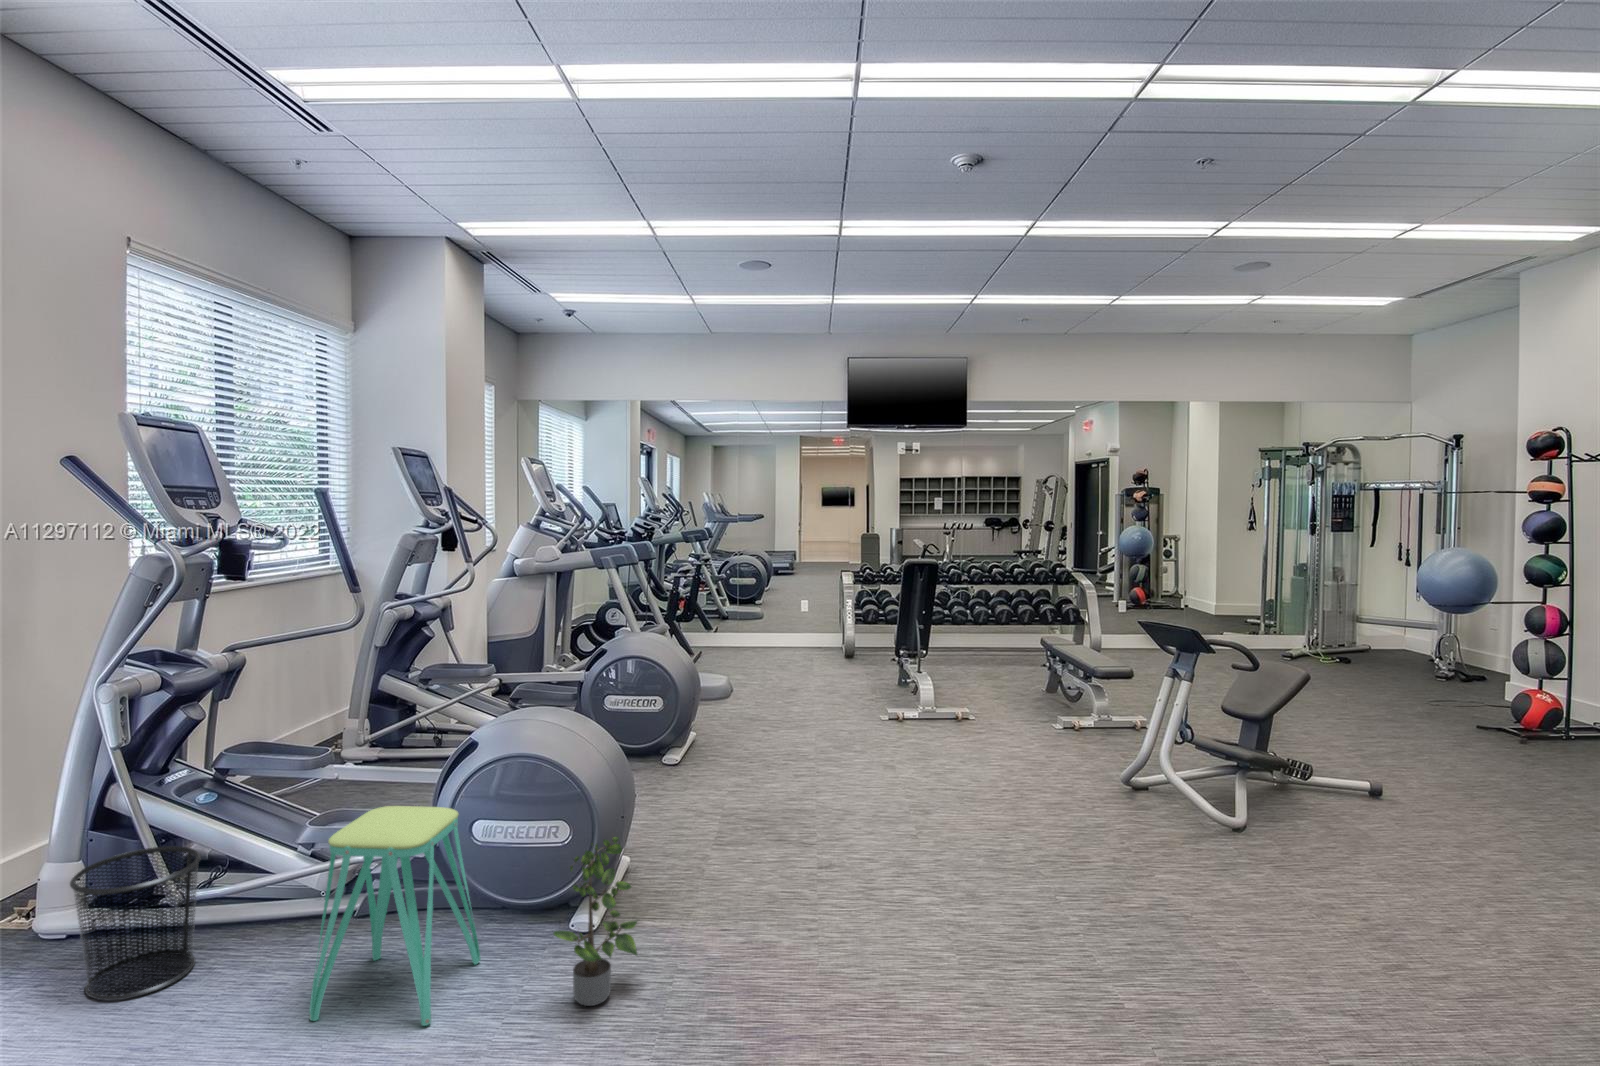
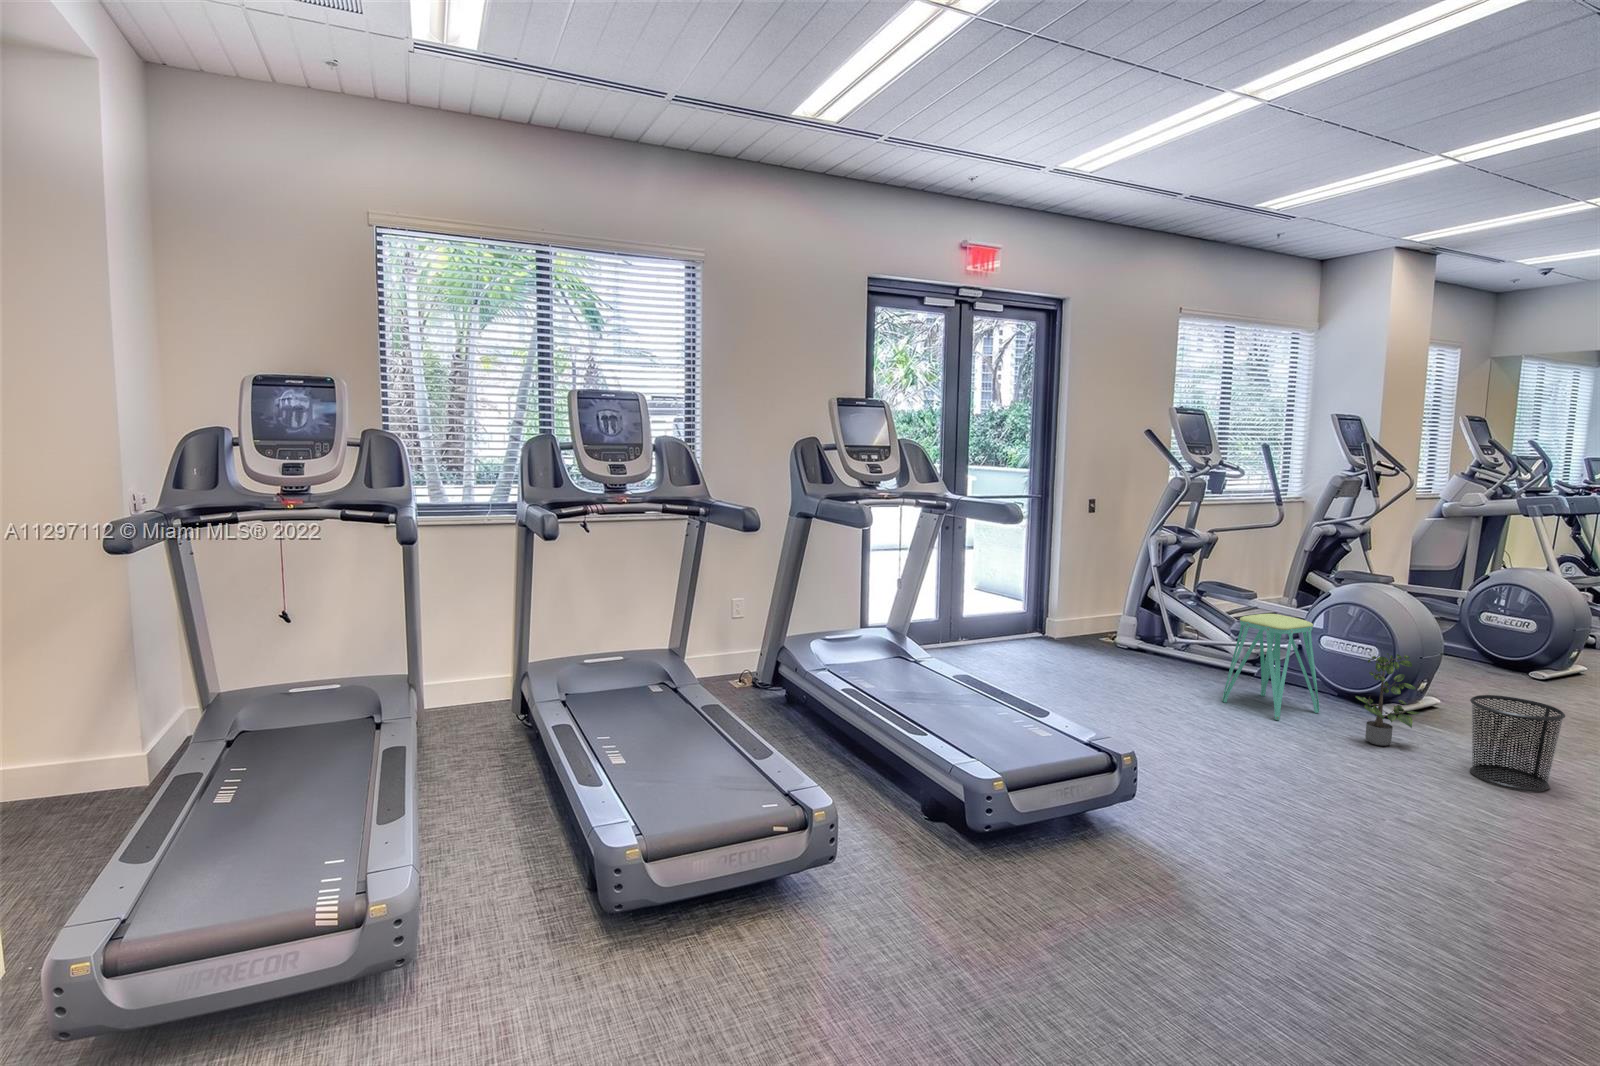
waste bin: present [70,846,201,1000] -> present [1470,695,1565,791]

